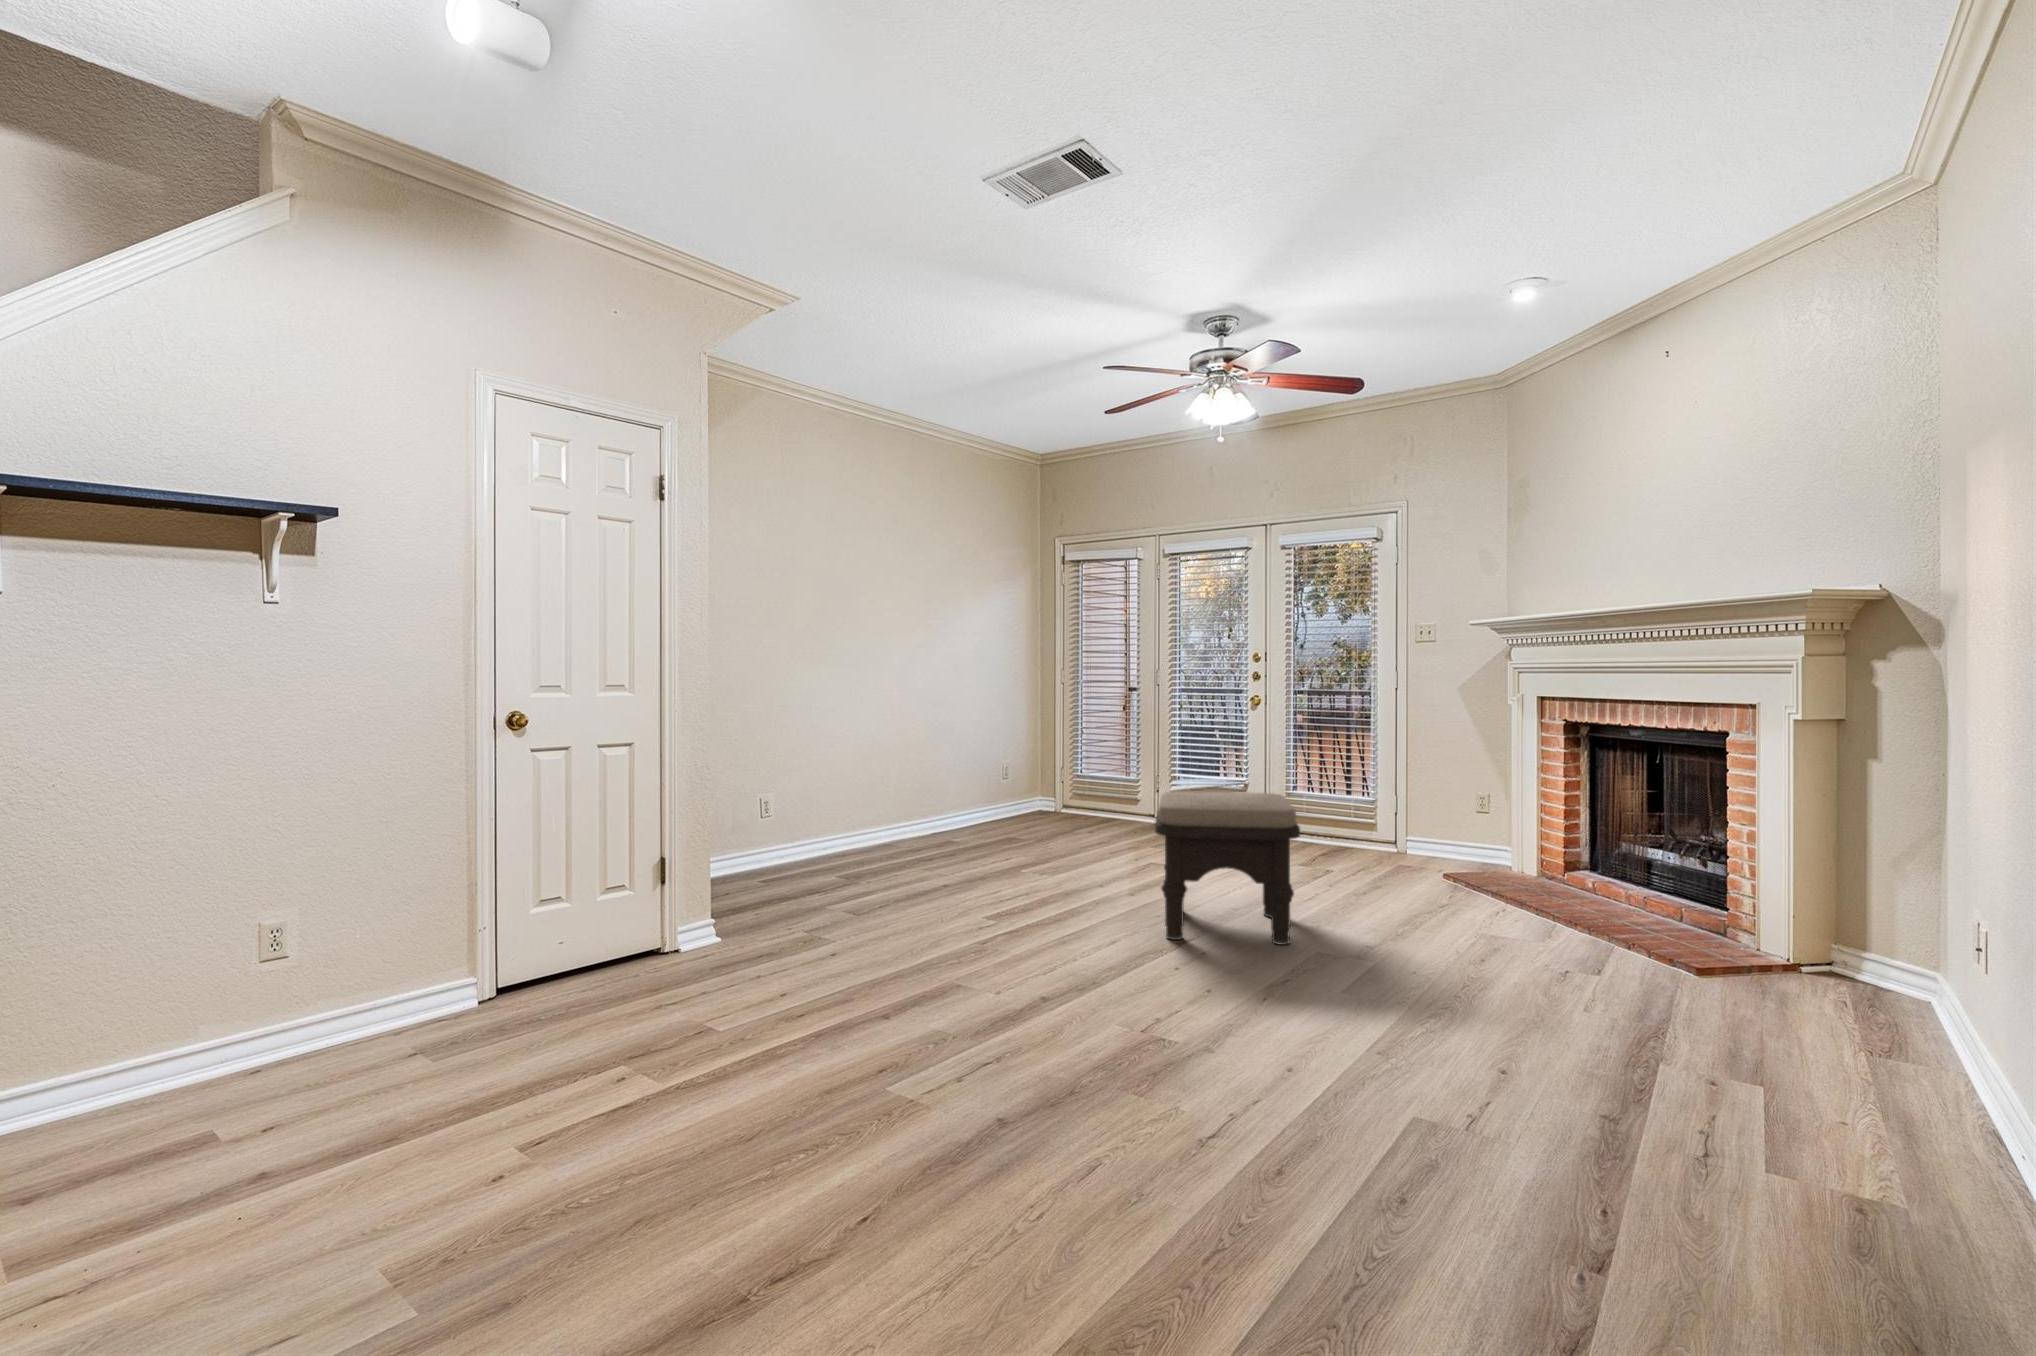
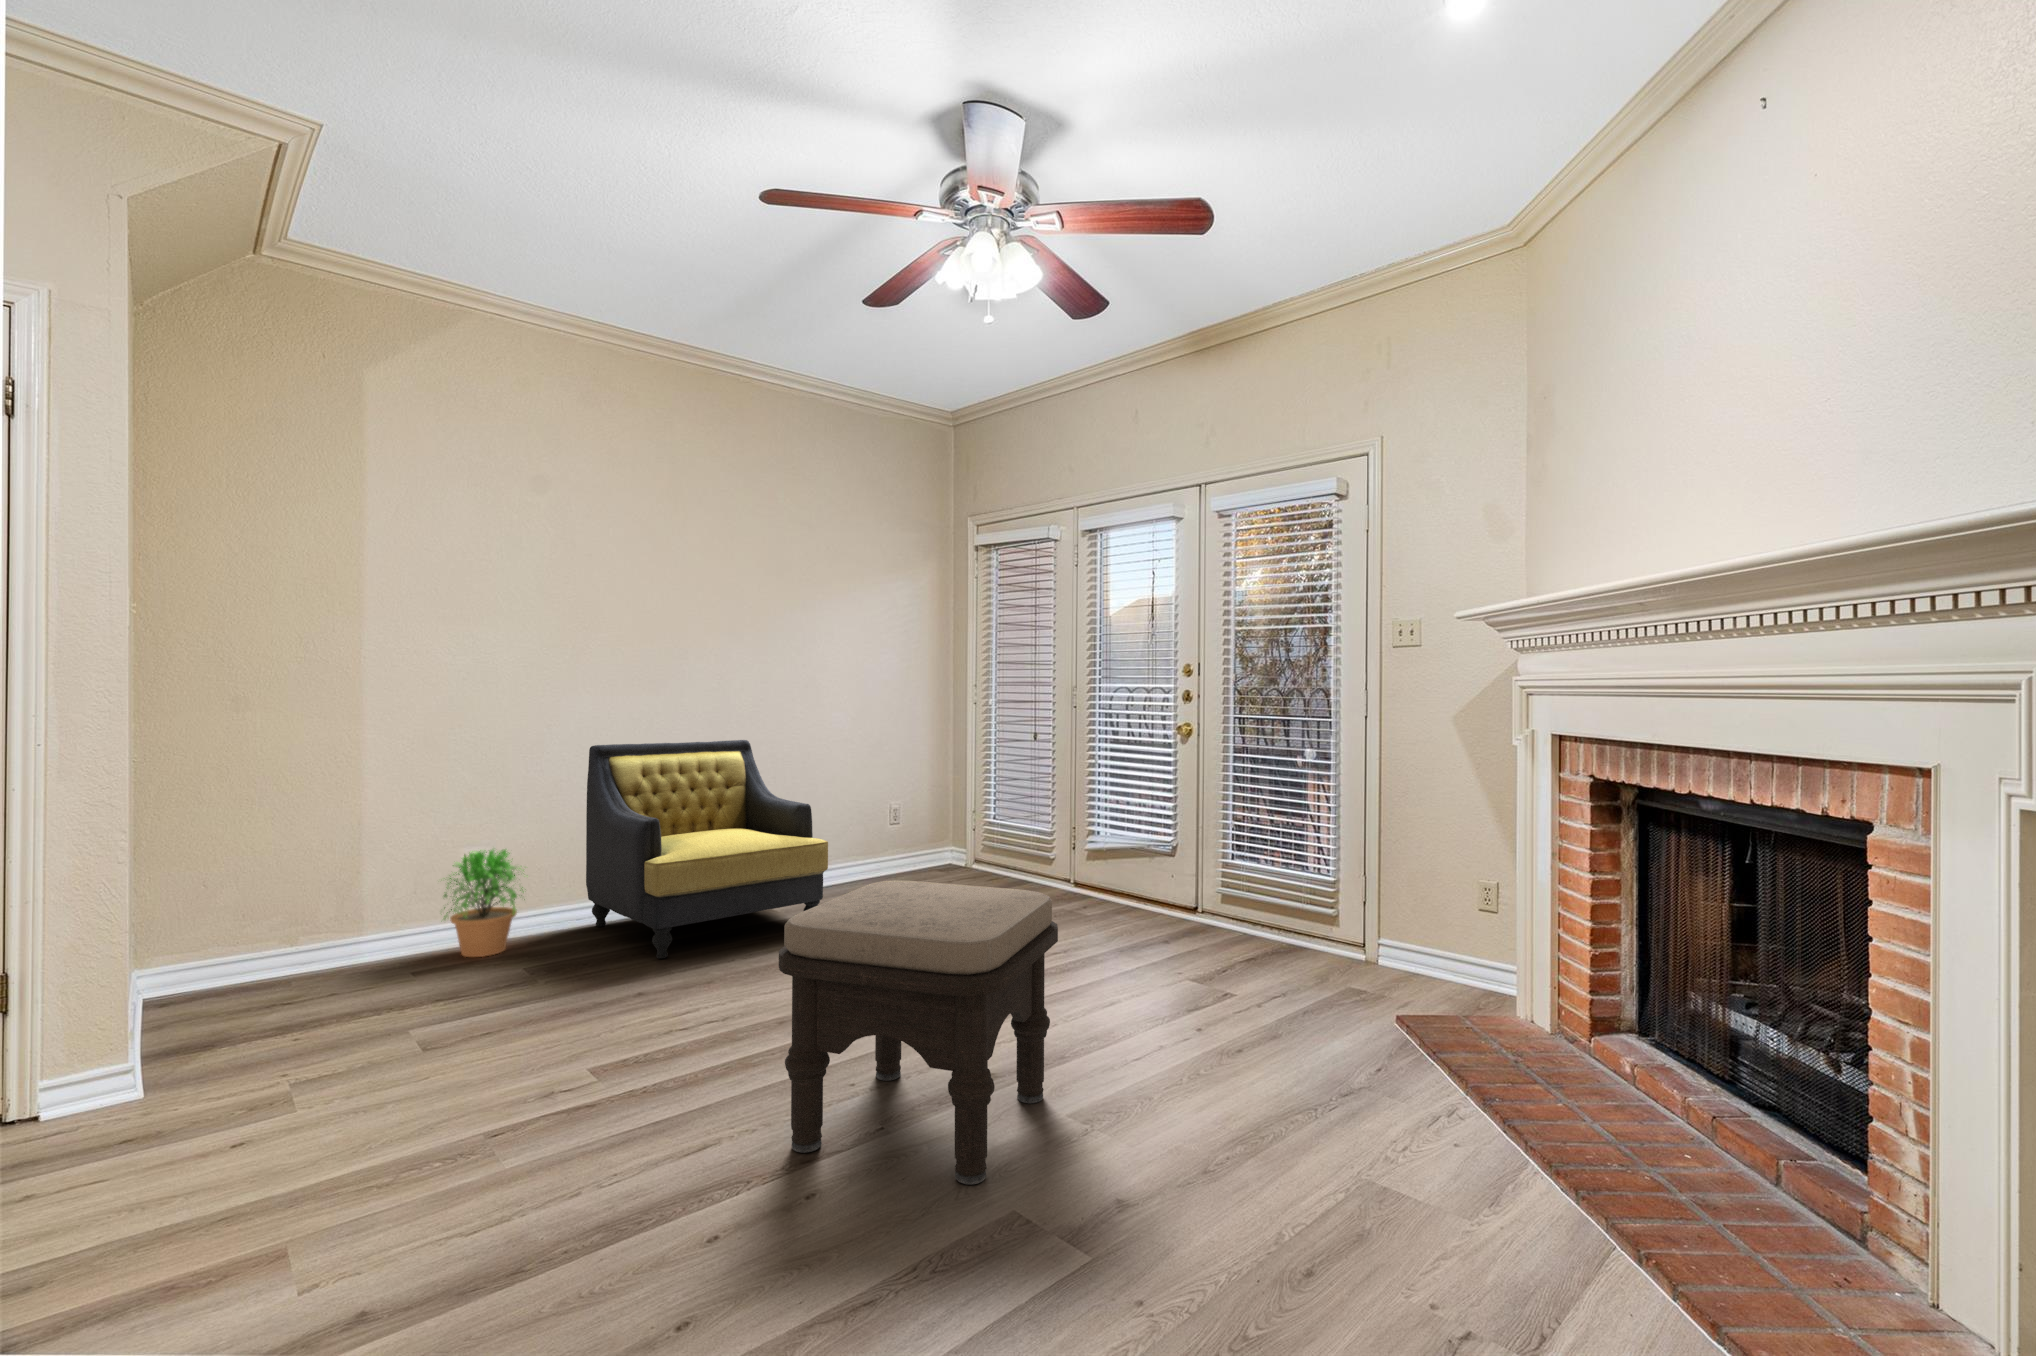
armchair: none [835,713,1016,869] -> present [586,740,828,958]
potted plant: none [755,792,823,873] -> present [444,850,525,957]

